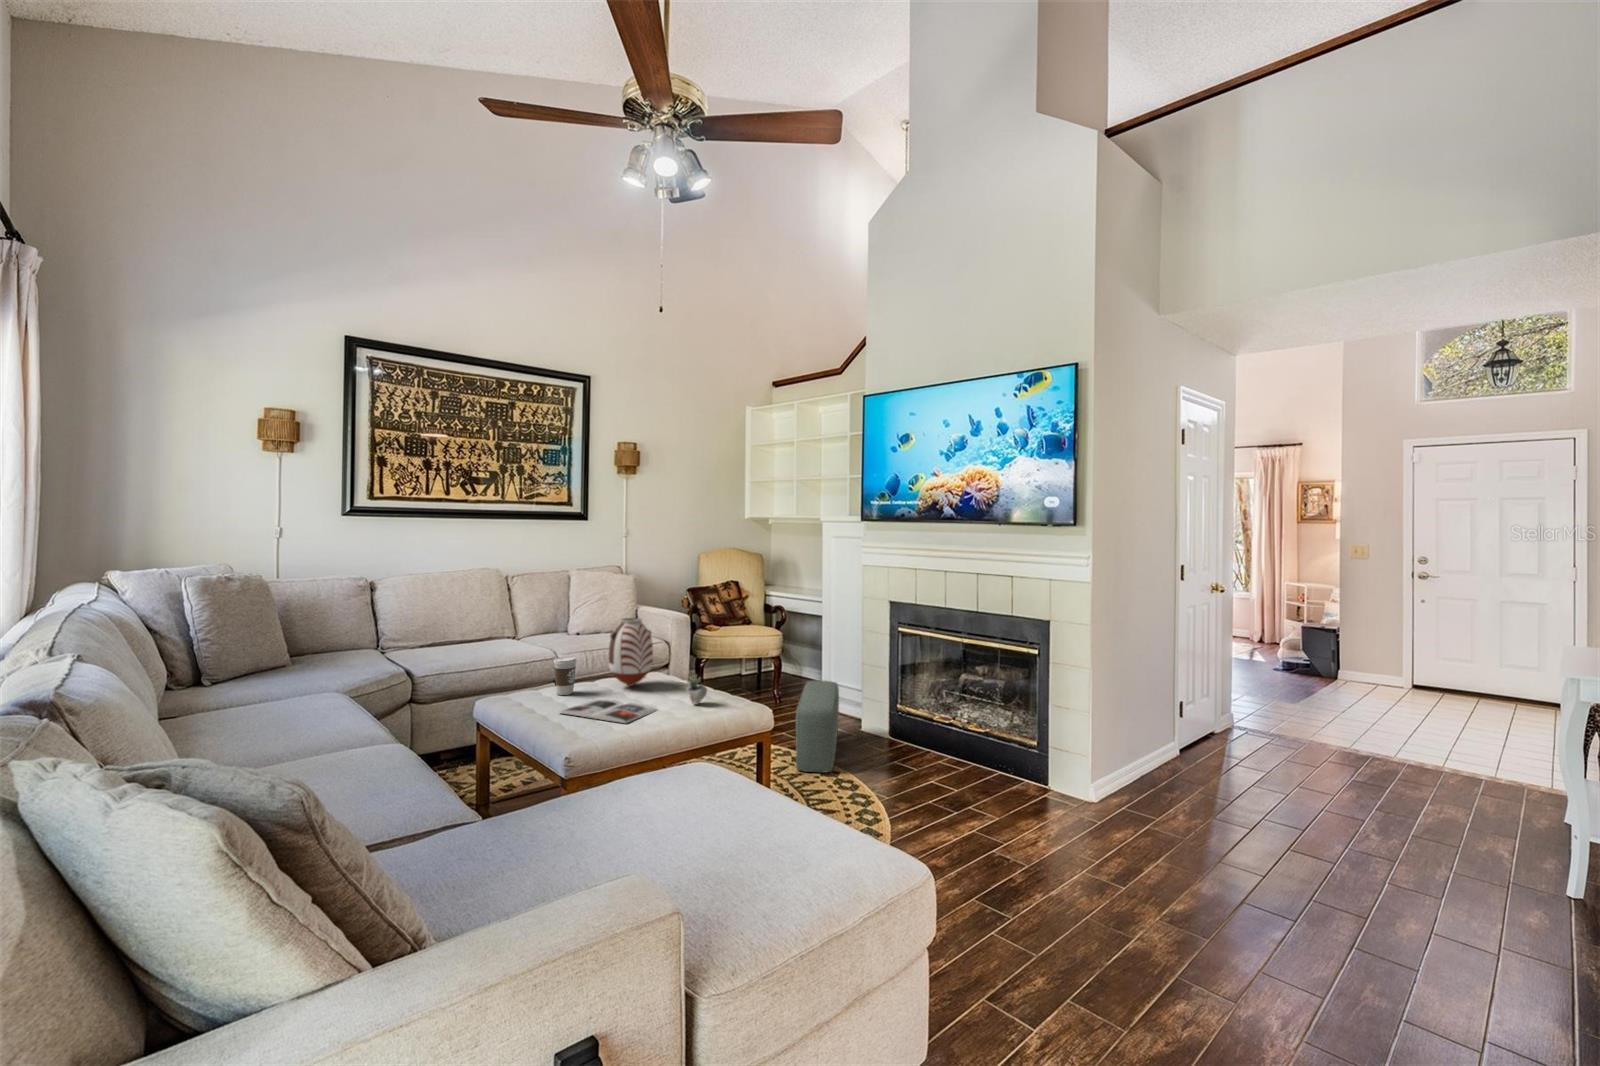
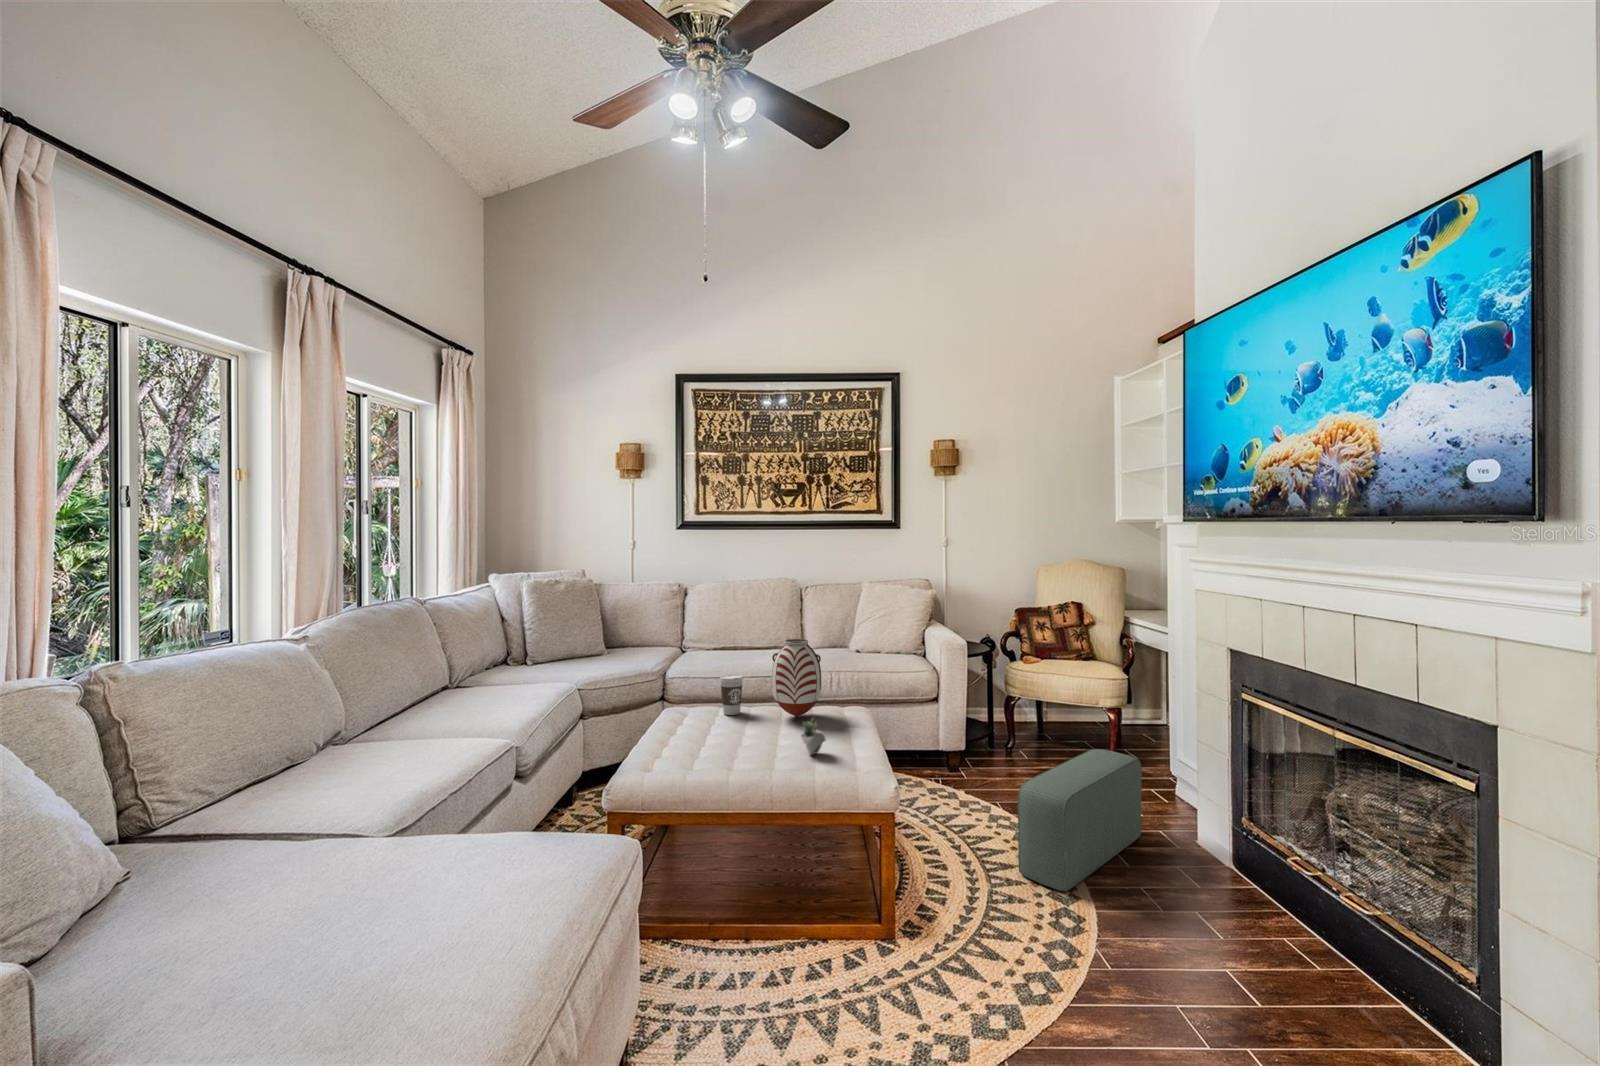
magazine: present [560,699,657,723] -> none [684,726,767,761]

